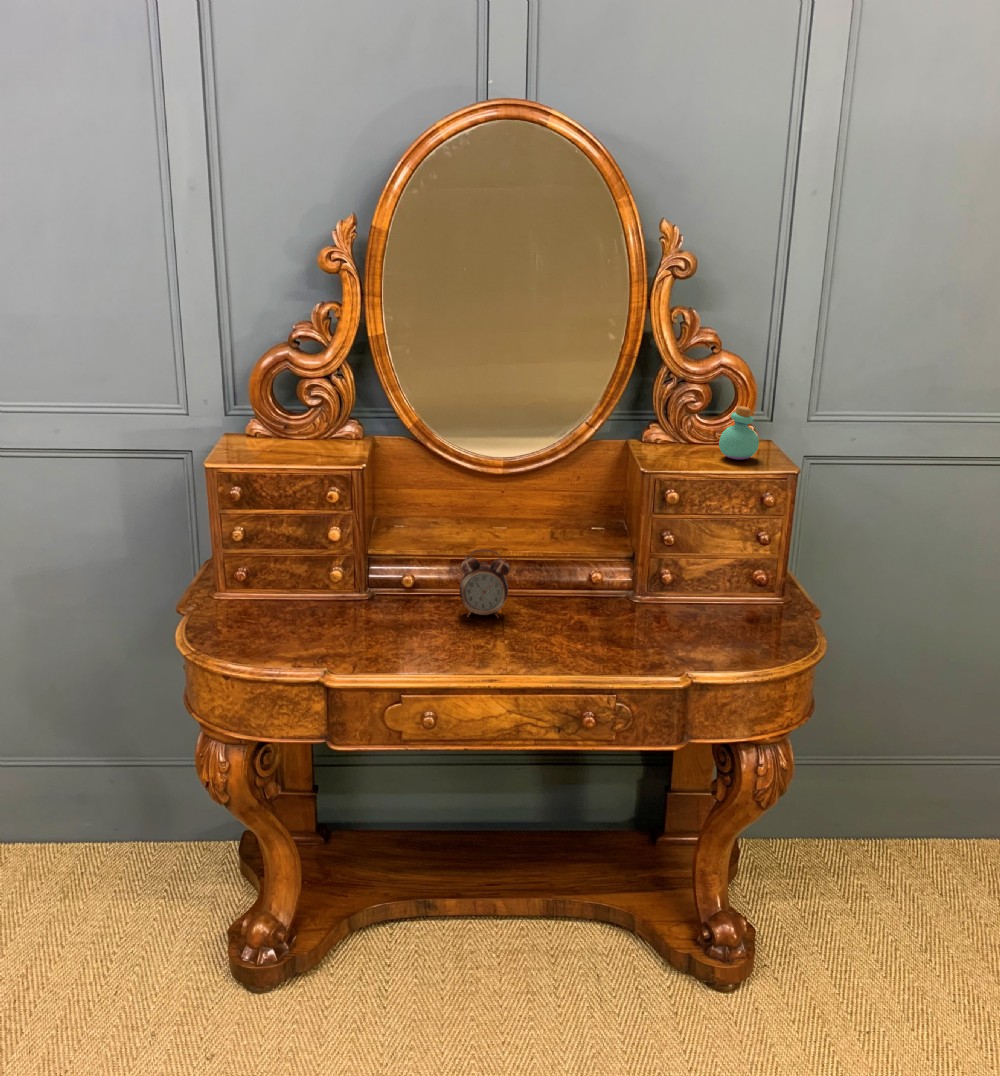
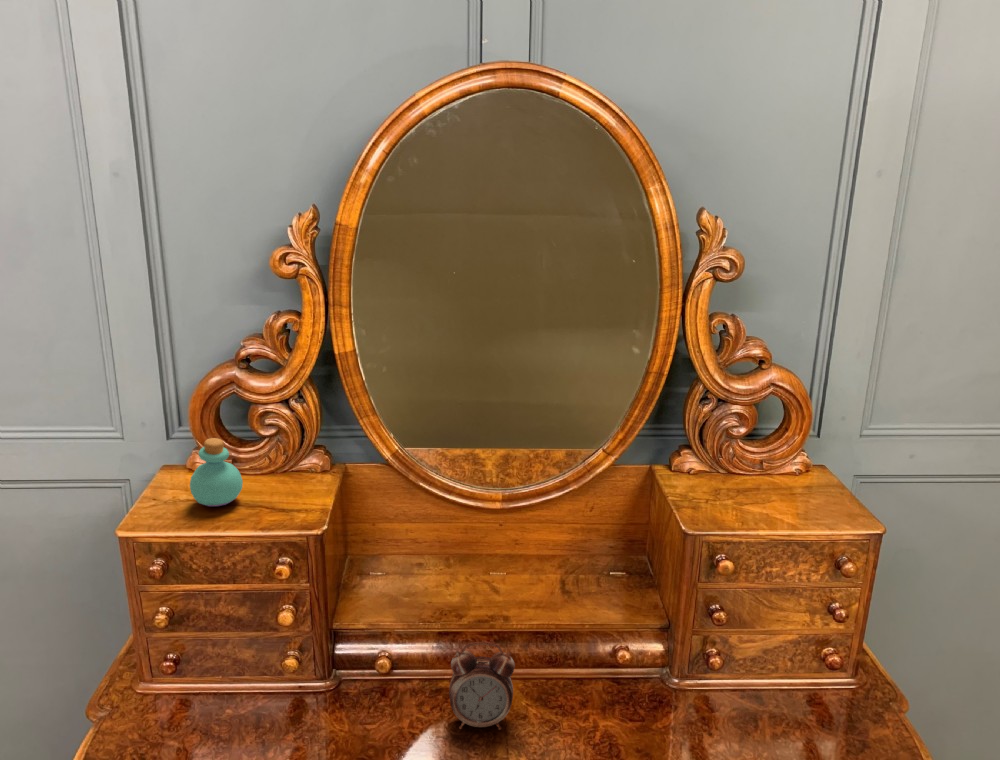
perfume bottle: present [719,406,759,460] -> present [190,438,243,506]

